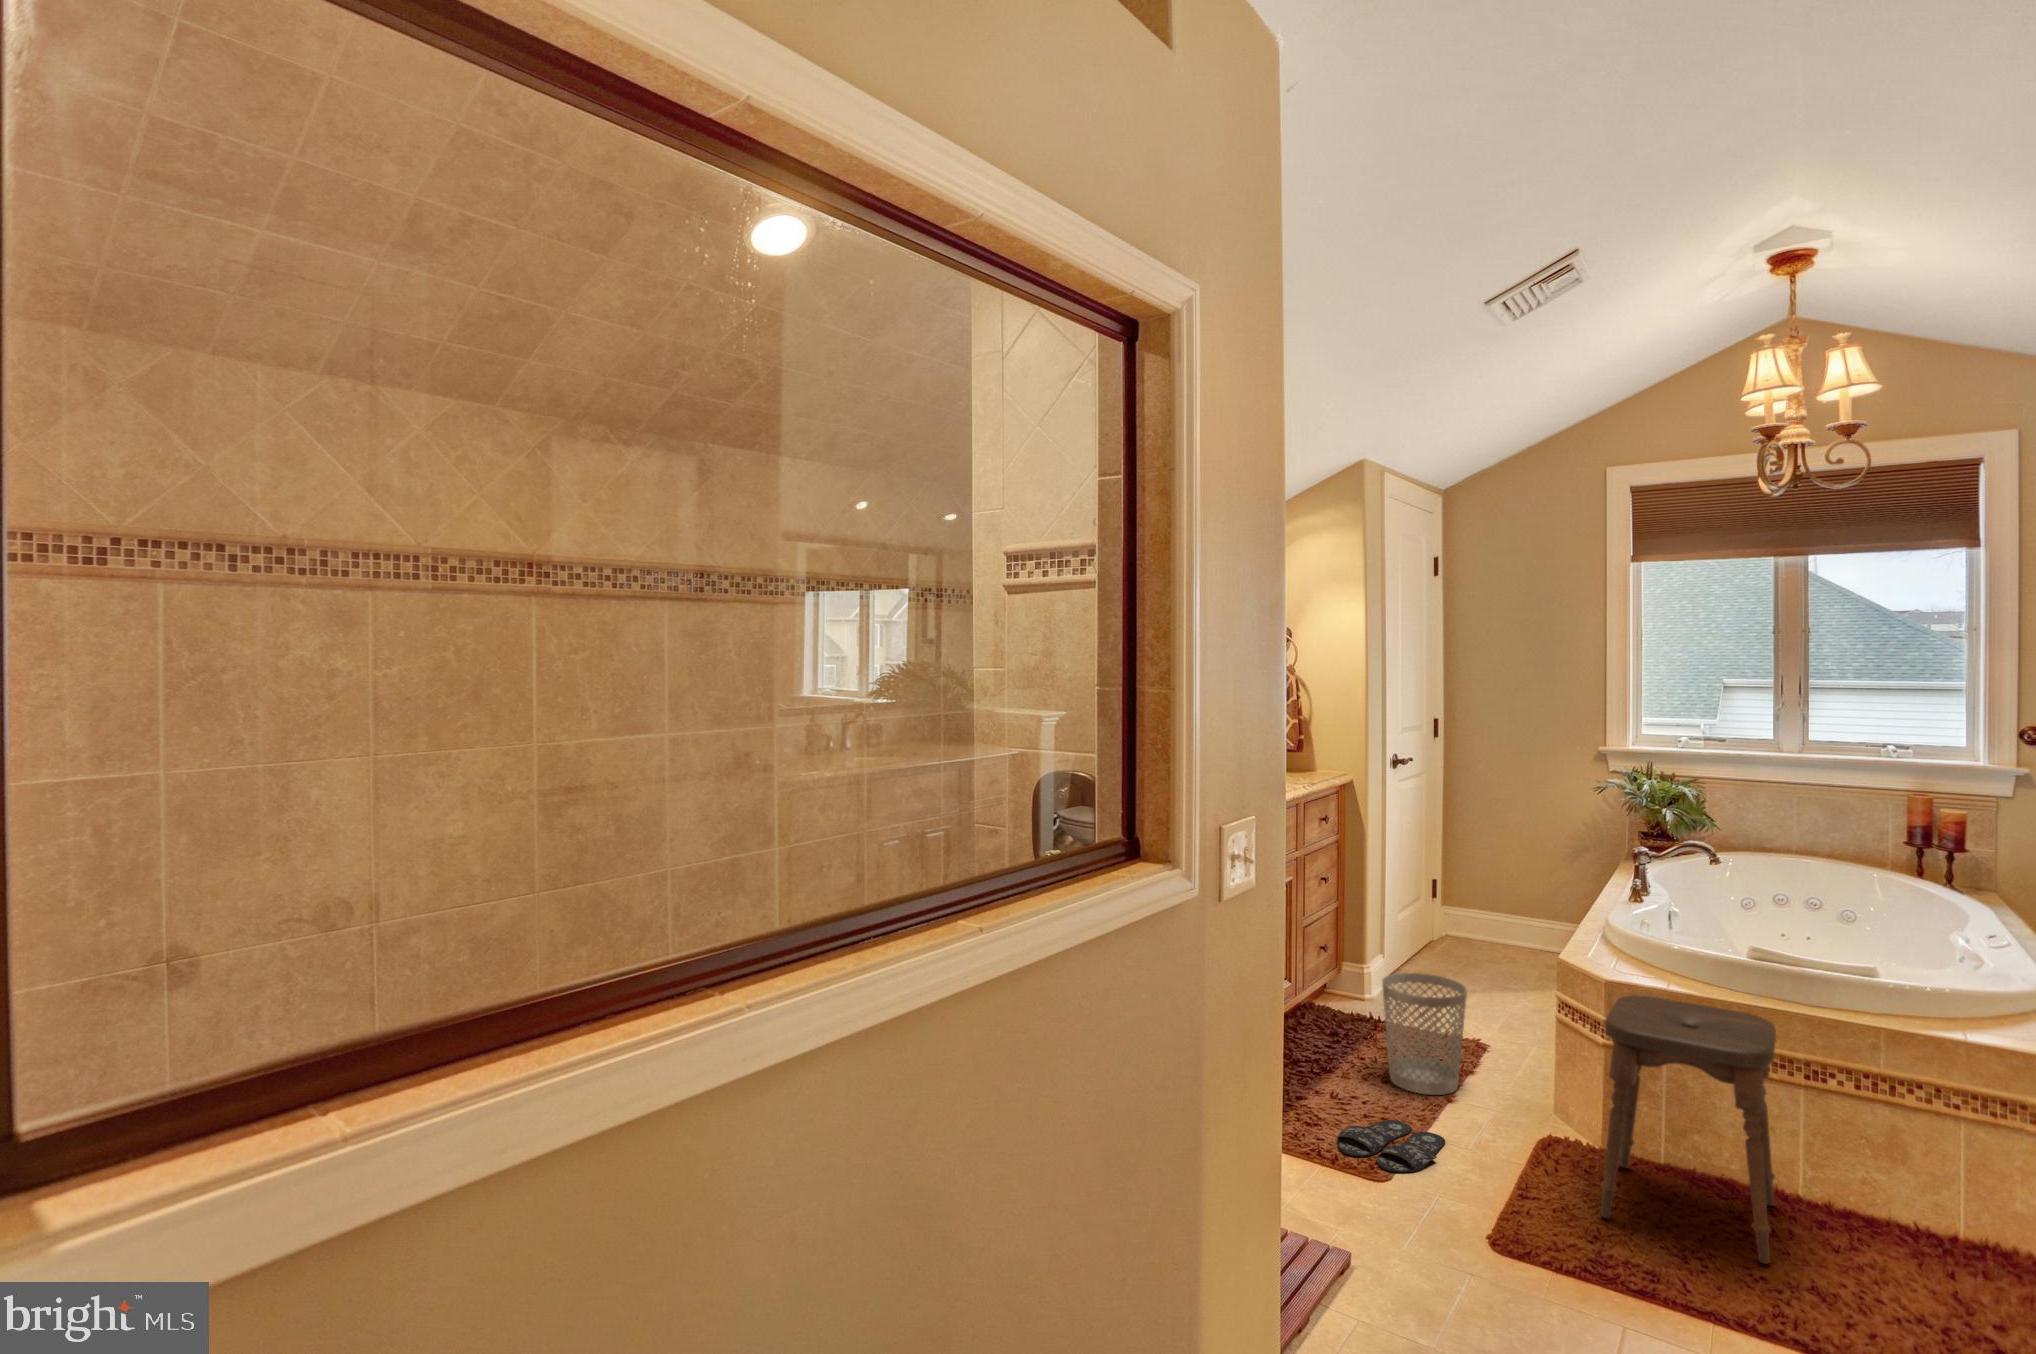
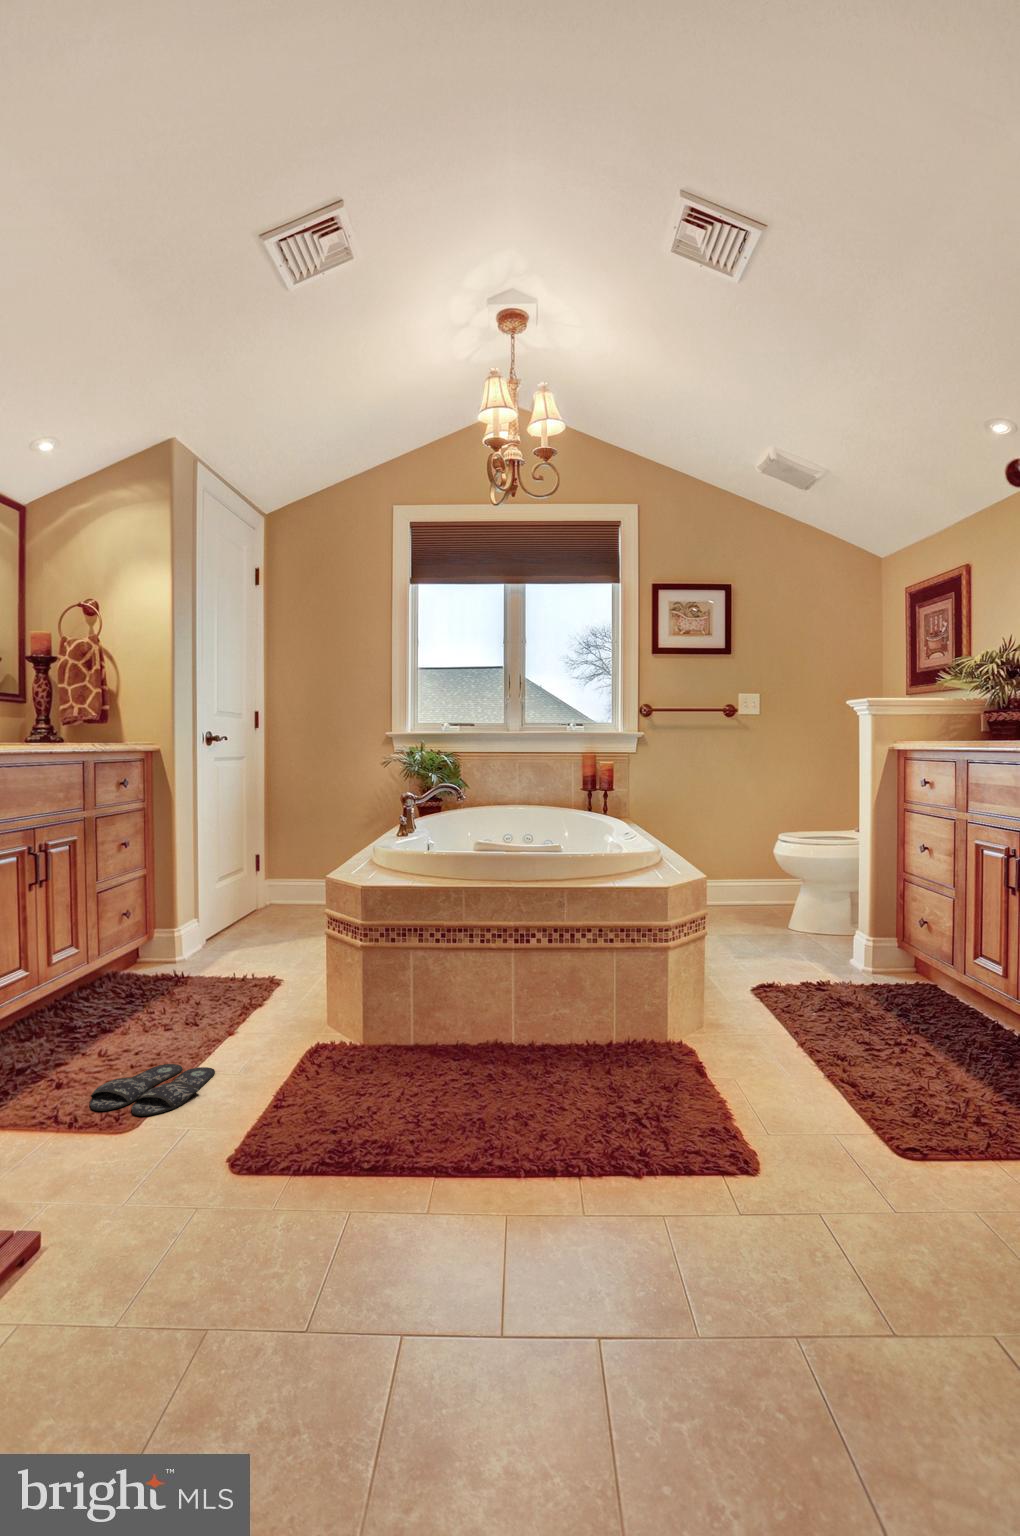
wastebasket: present [1382,973,1467,1095] -> none [165,917,250,1034]
stool: present [1601,995,1776,1264] -> none [350,892,494,1106]

